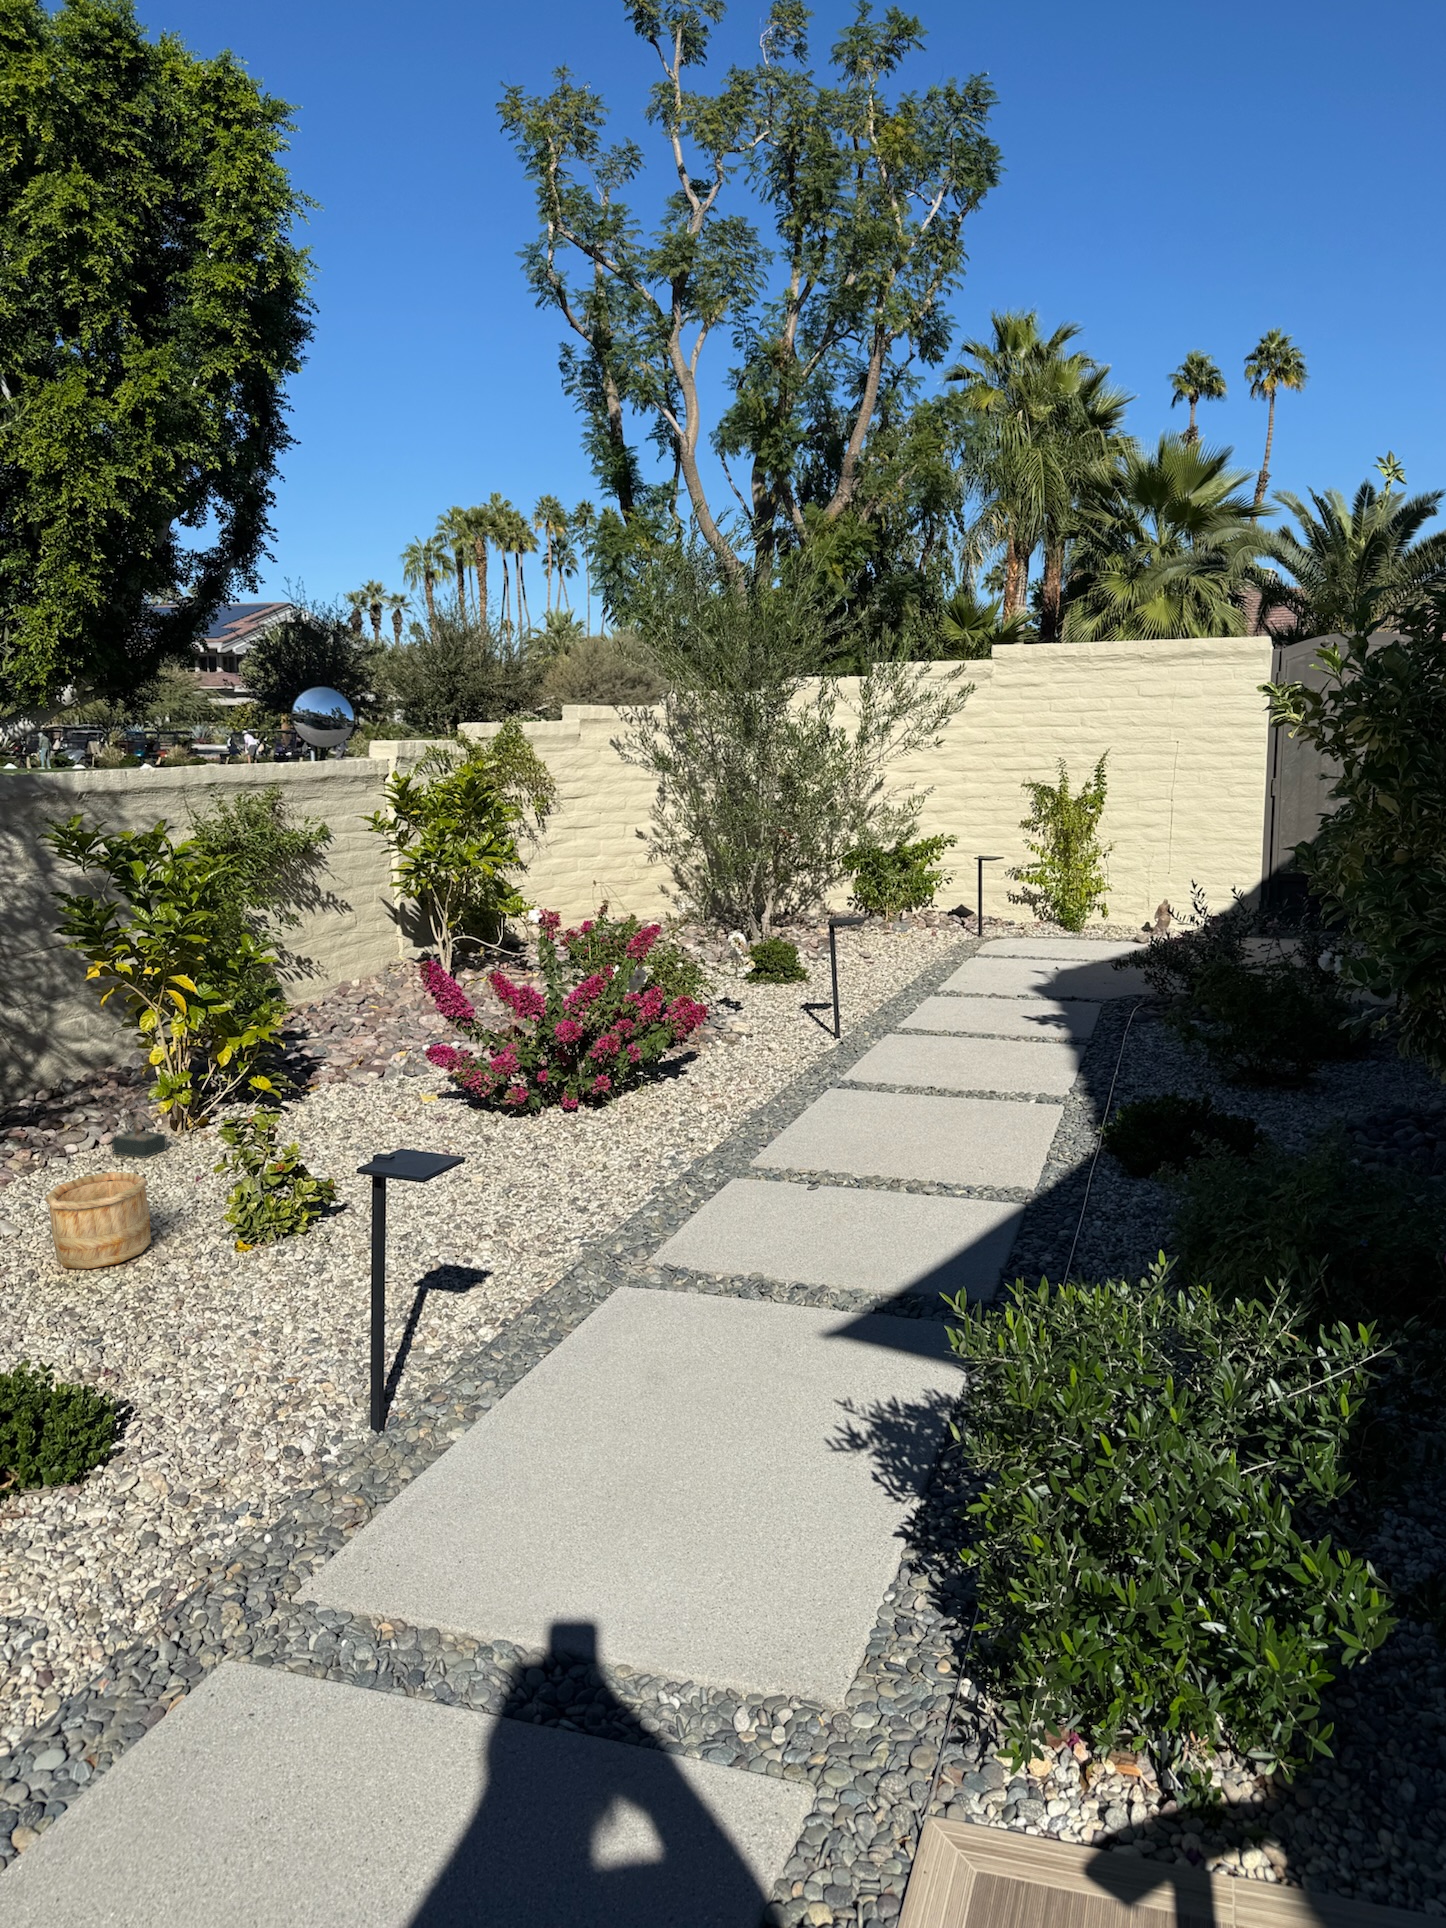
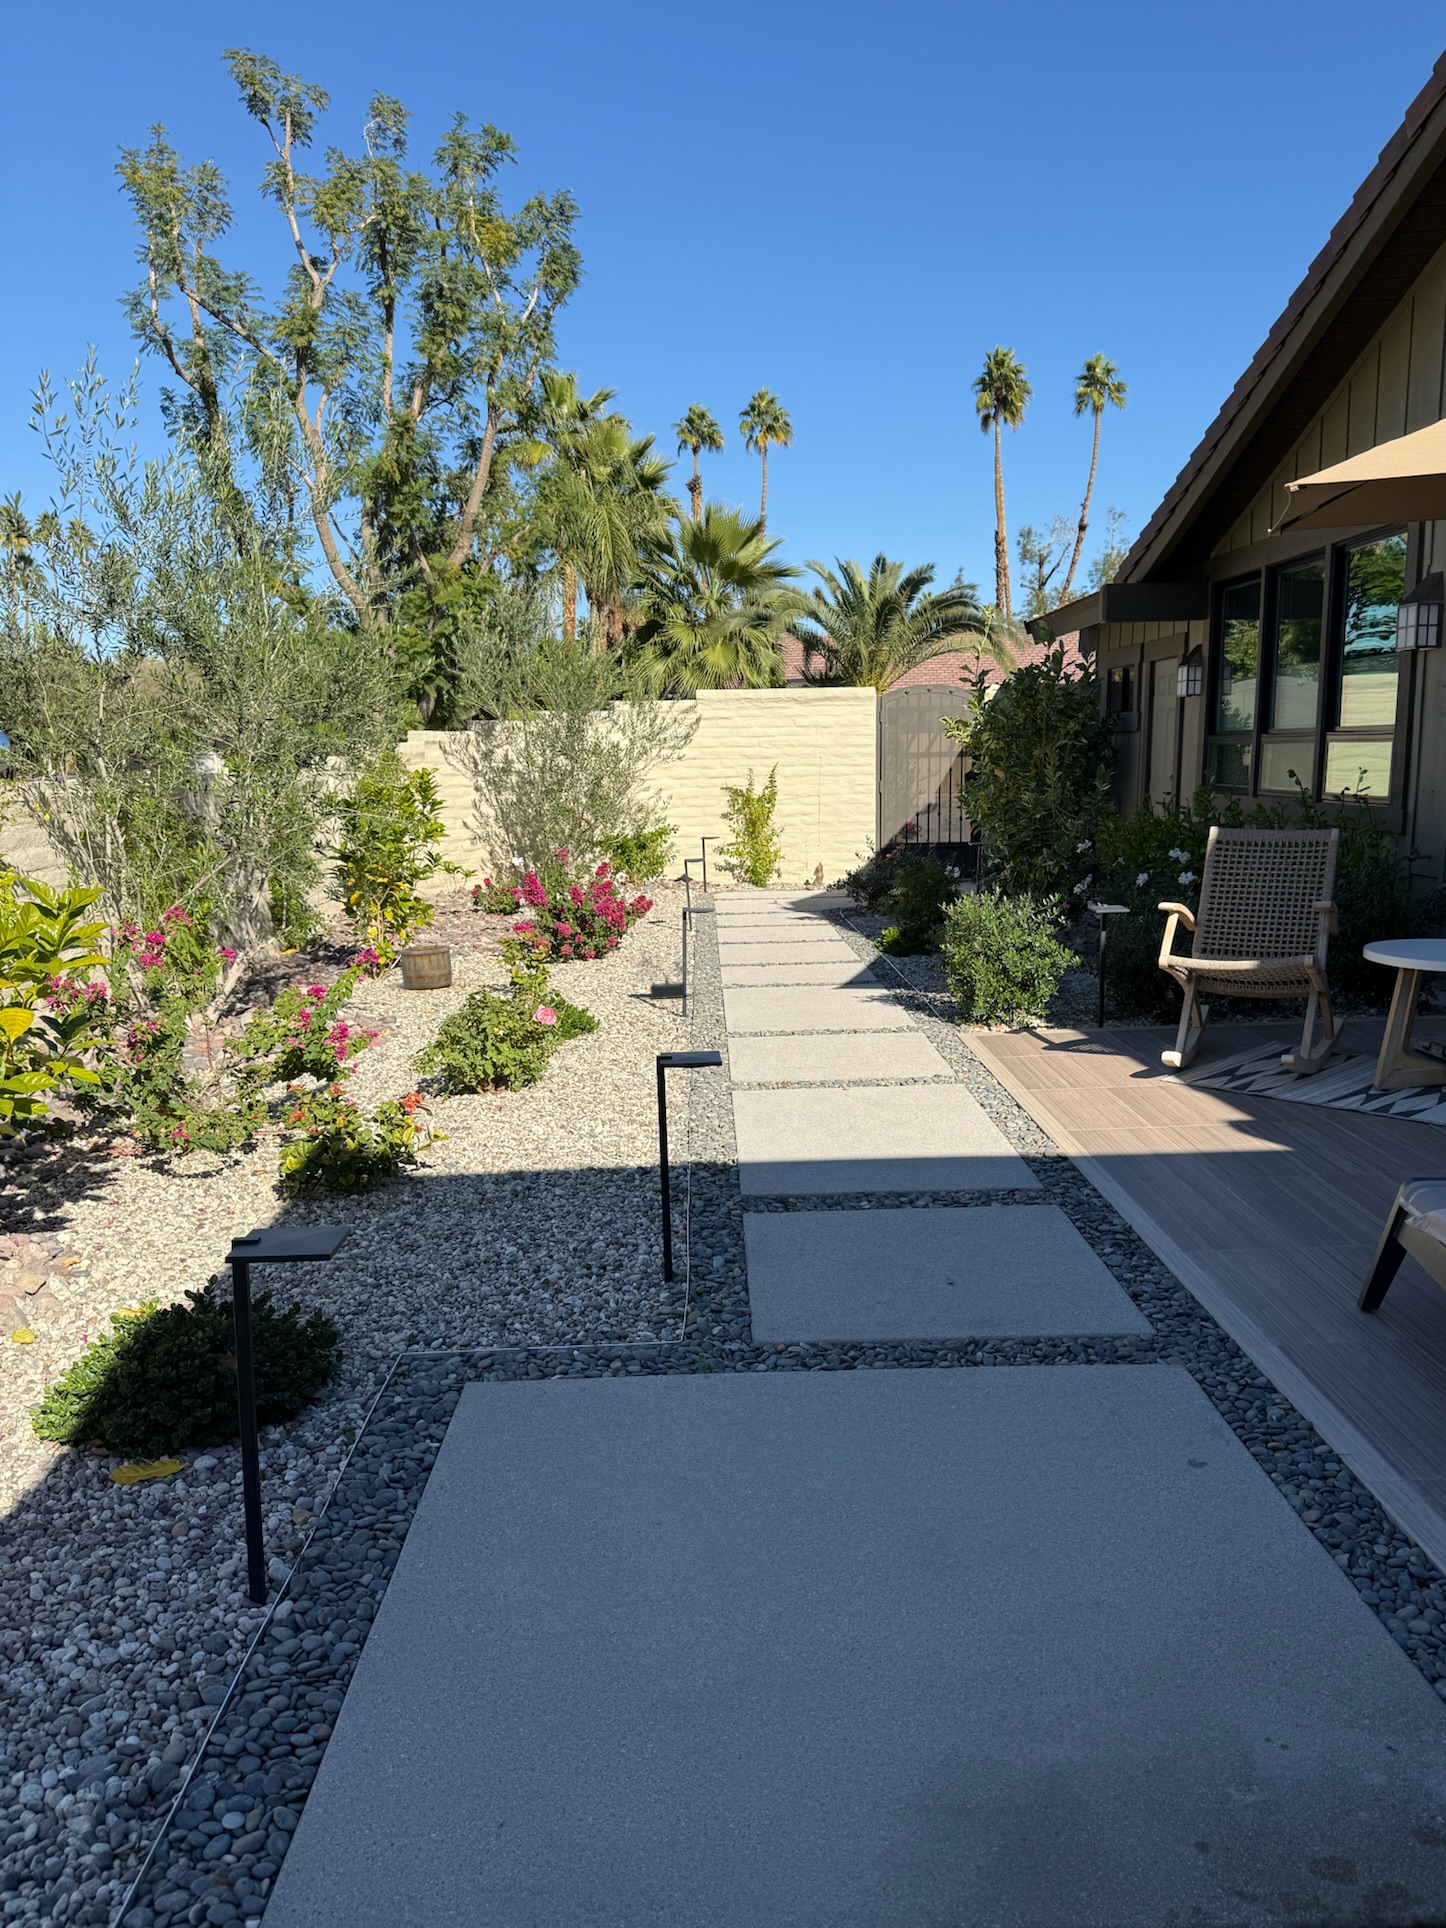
decorative plant: present [94,1088,171,1158] -> present [637,952,692,999]

